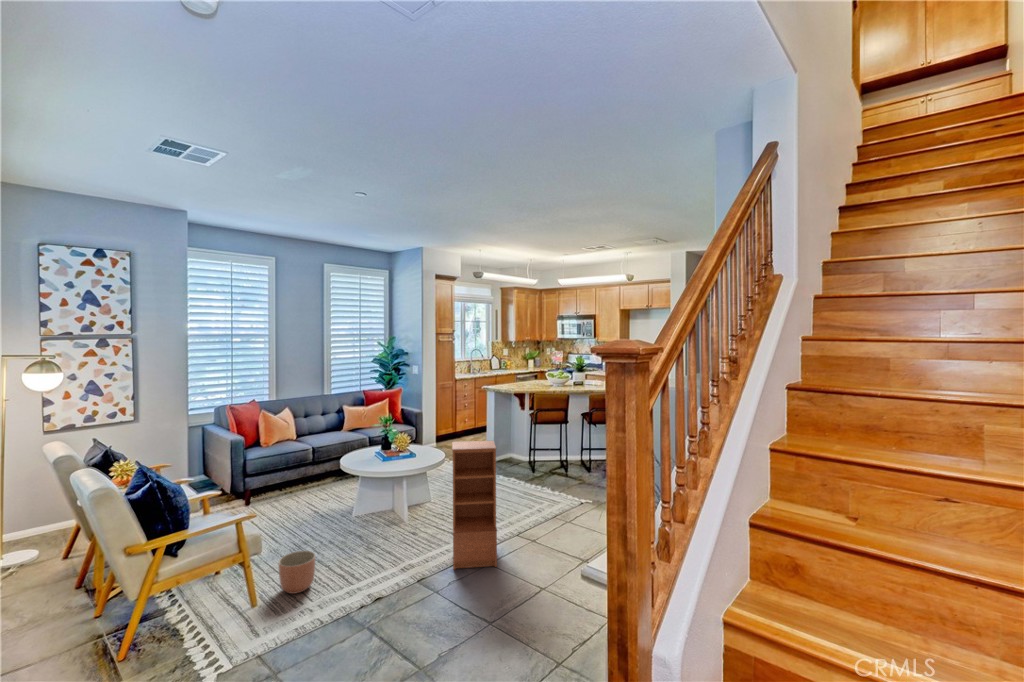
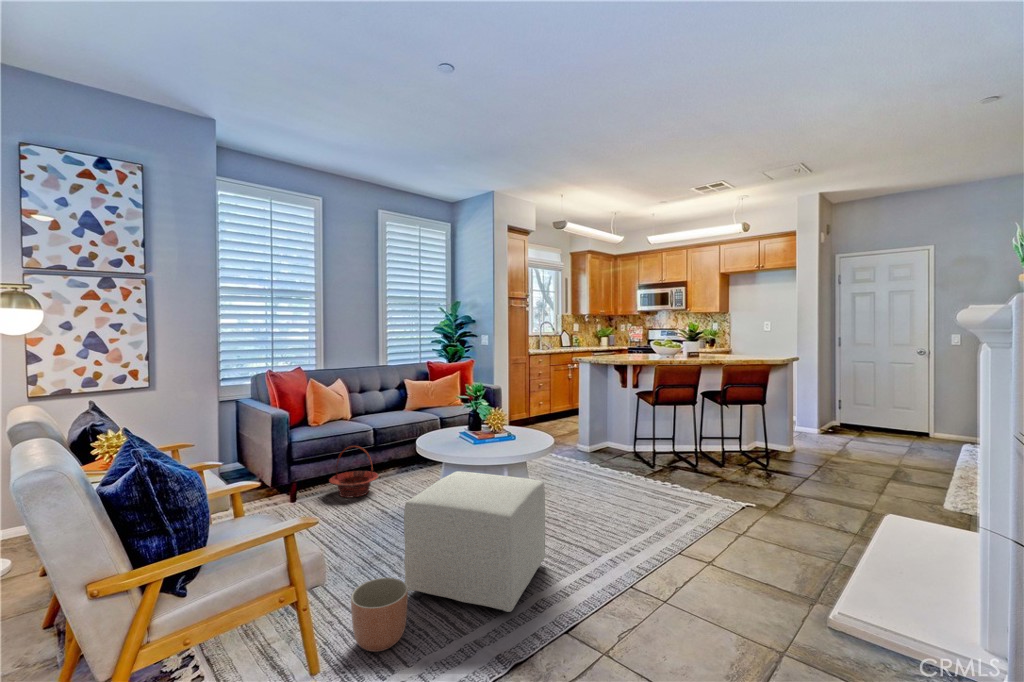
bookcase: present [452,441,497,570] -> none [602,410,688,612]
basket: none [275,463,315,503] -> present [329,446,378,498]
ottoman: none [318,482,420,571] -> present [404,471,546,612]

